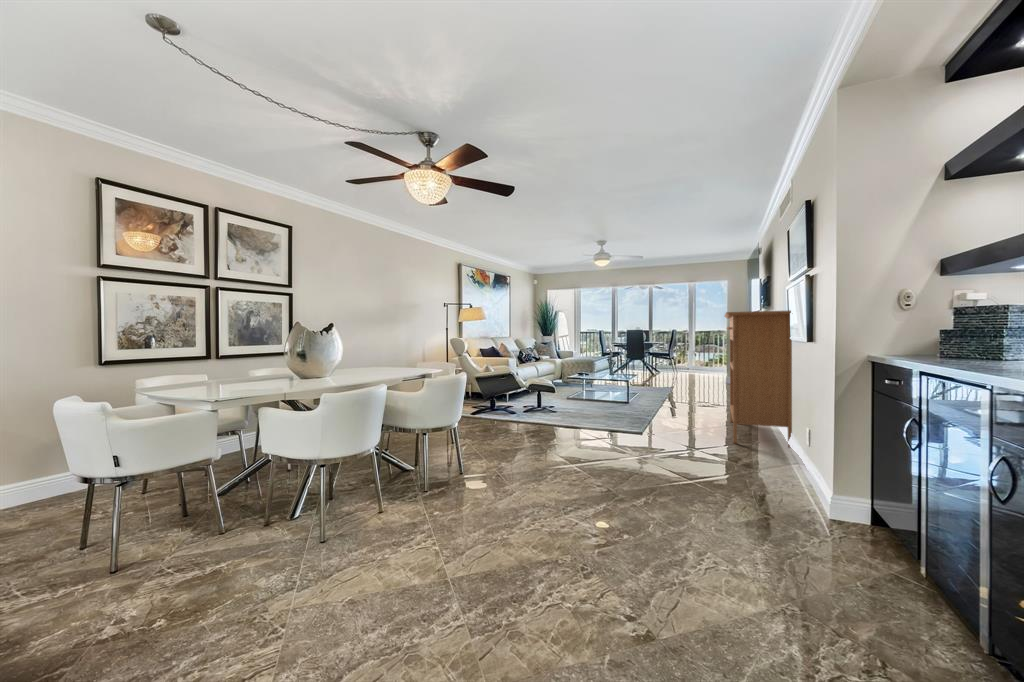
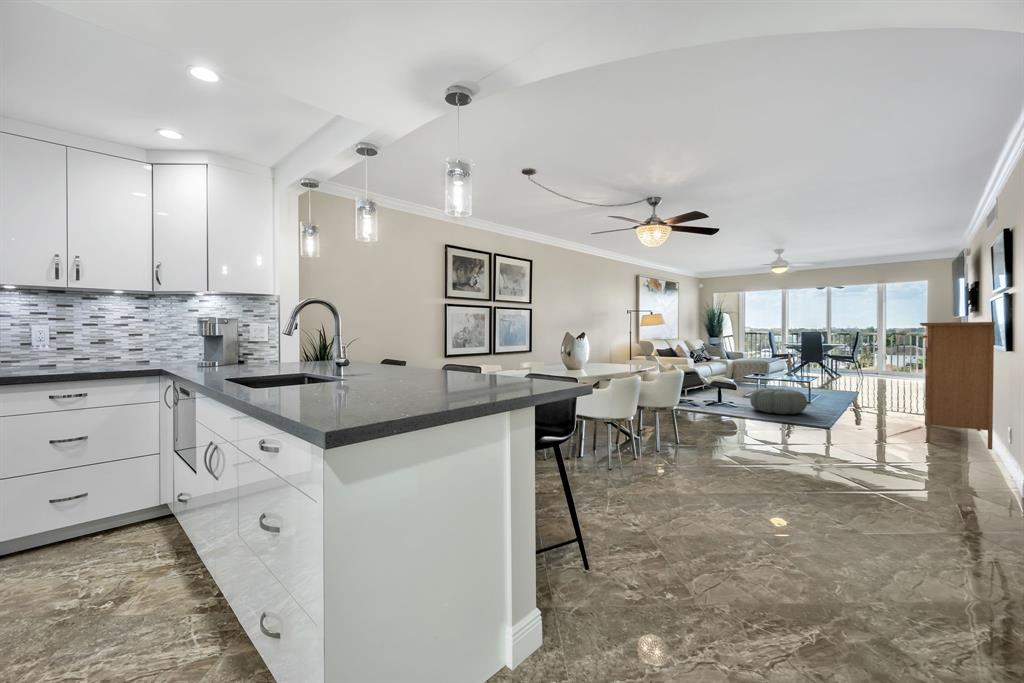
pouf: none [567,389,623,417] -> present [750,388,807,414]

